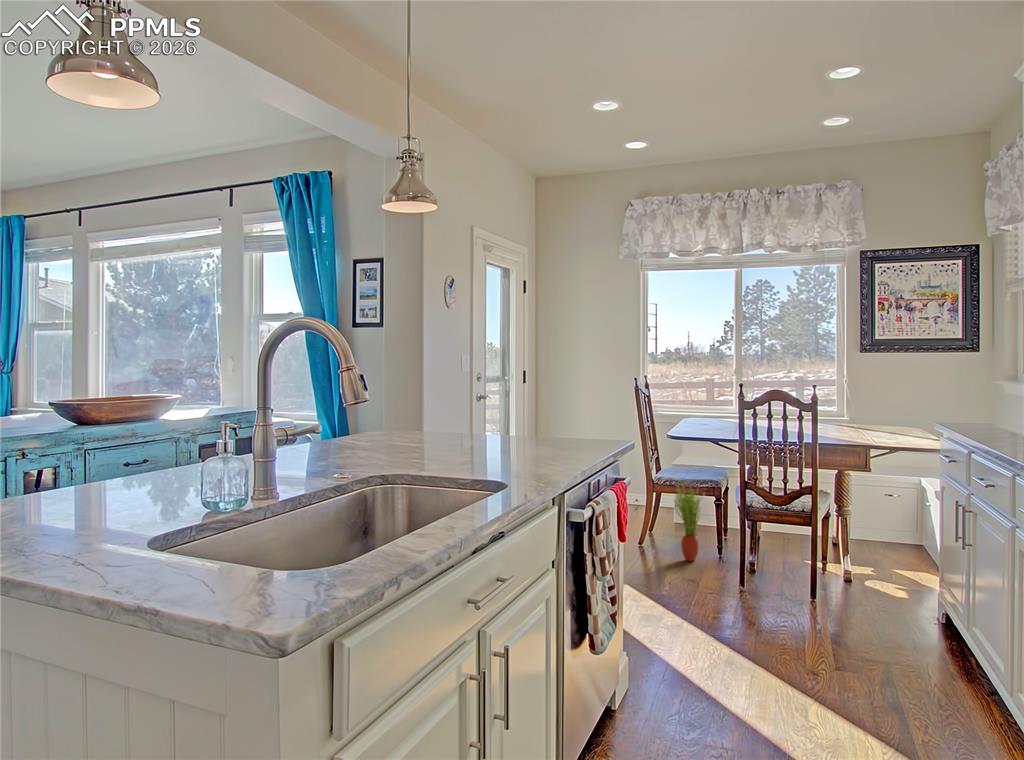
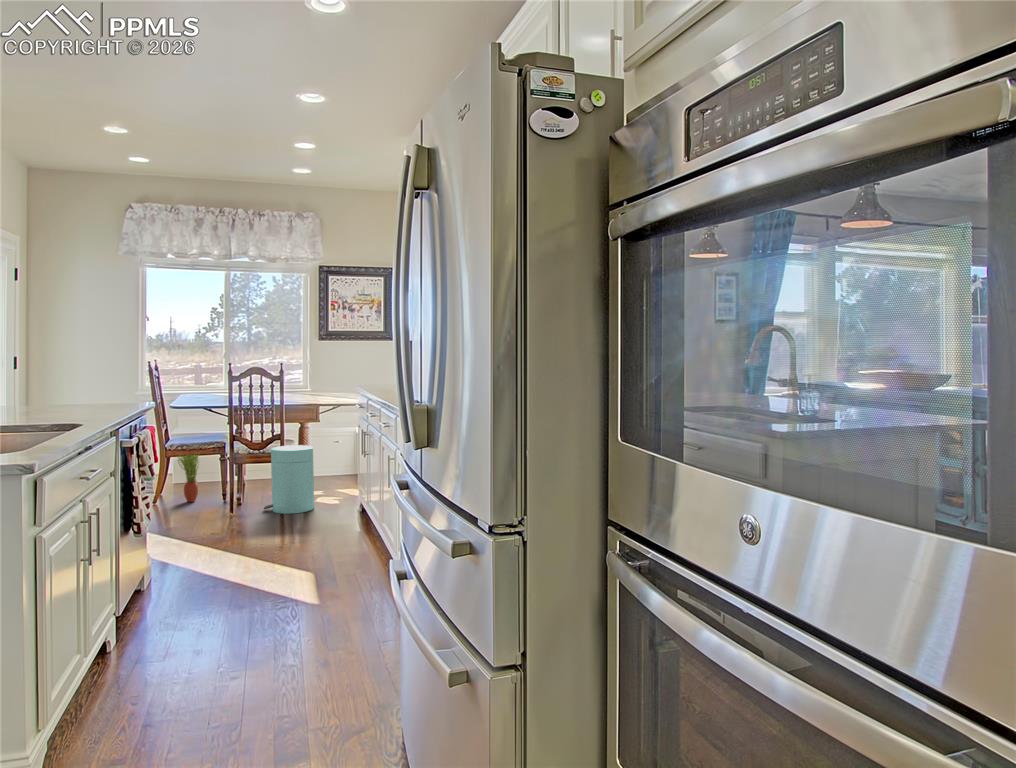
trash can: none [787,500,864,605] -> present [264,445,314,514]

